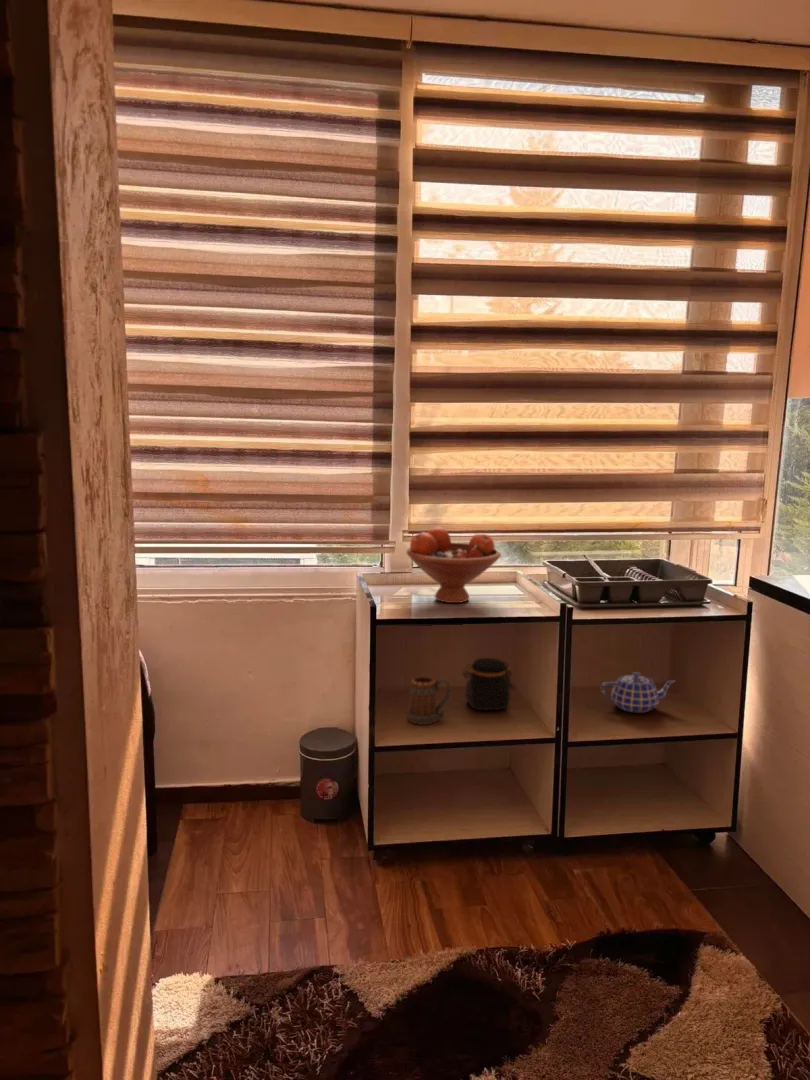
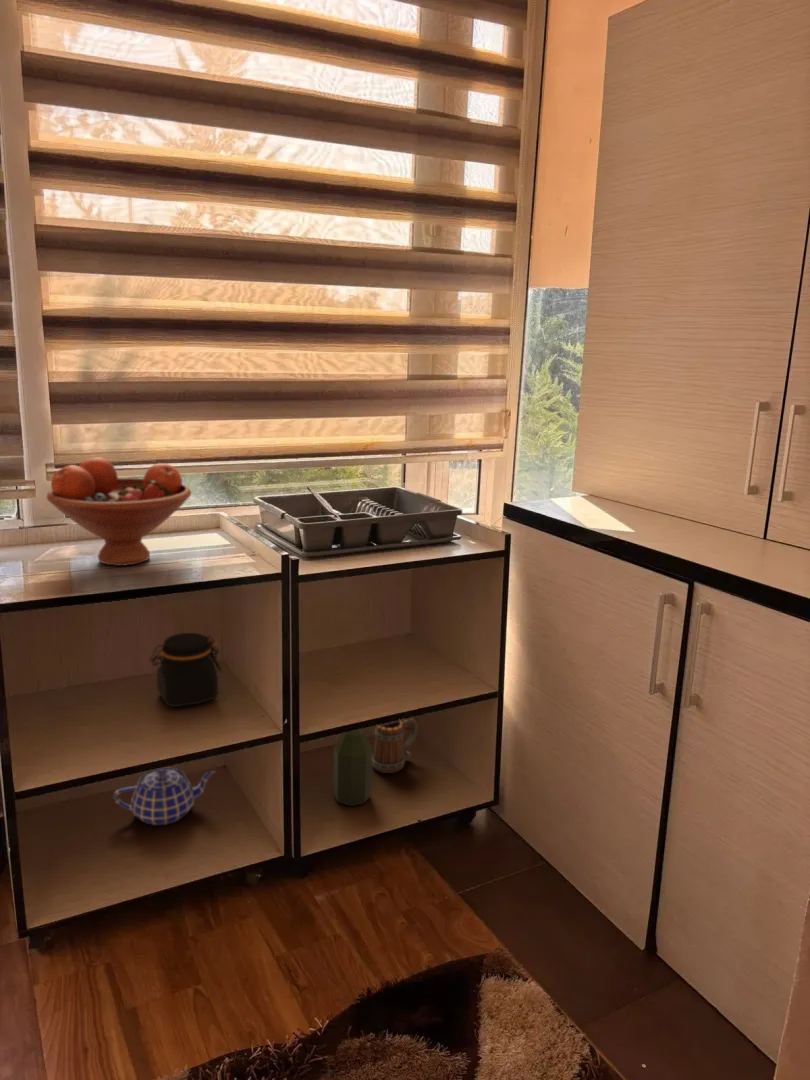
teapot: present [601,672,674,713] -> present [114,768,215,825]
mug: present [407,676,451,725] -> present [372,719,417,773]
bottle: none [593,724,627,811] -> present [334,729,373,806]

